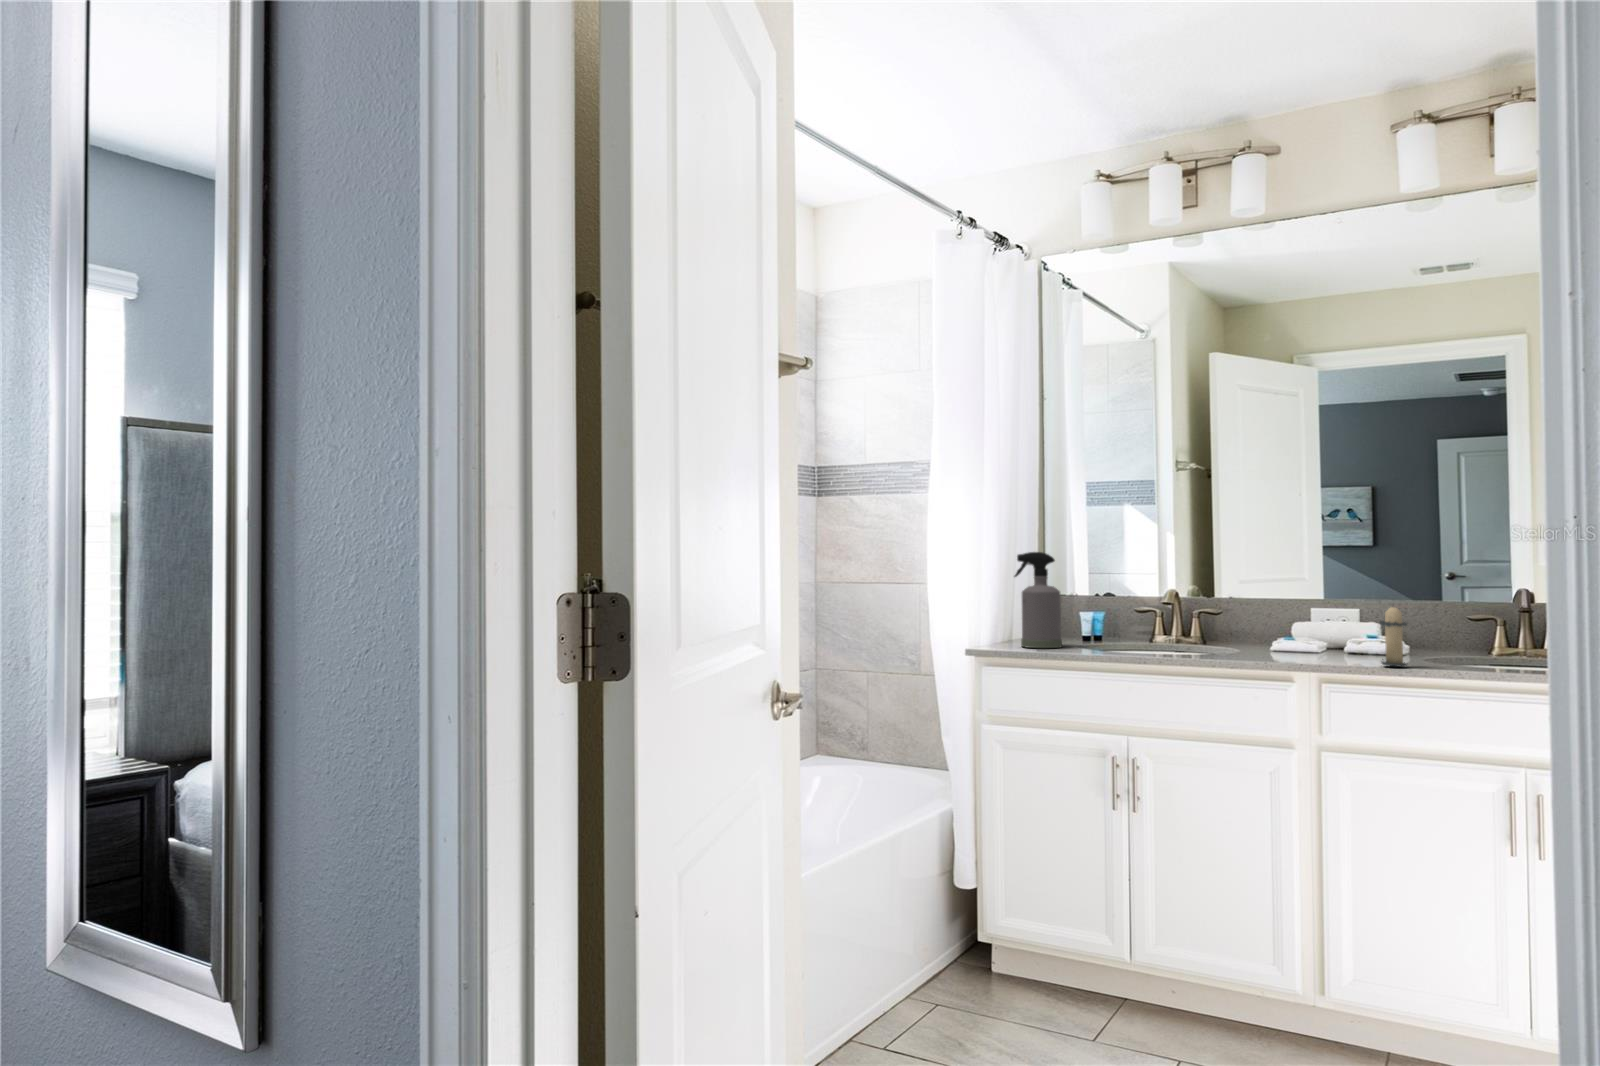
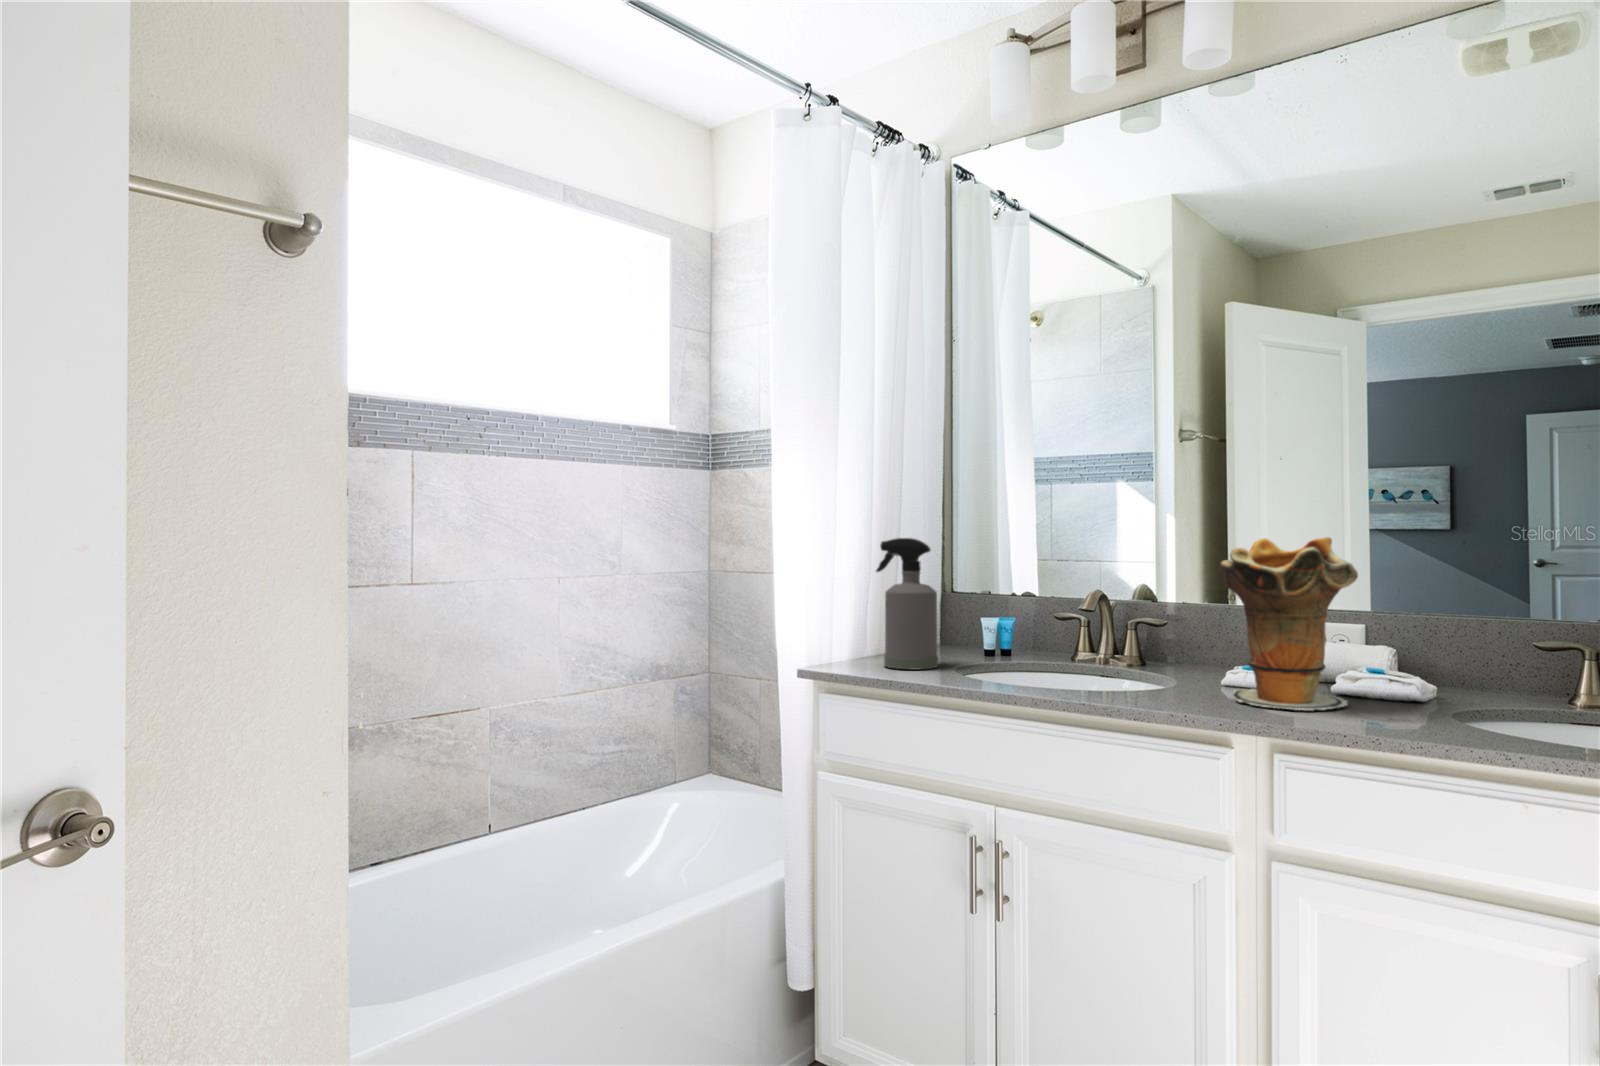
decorative vase: none [1274,548,1364,659] -> present [1219,537,1358,710]
candle: present [1380,607,1407,666] -> none [1368,628,1429,737]

